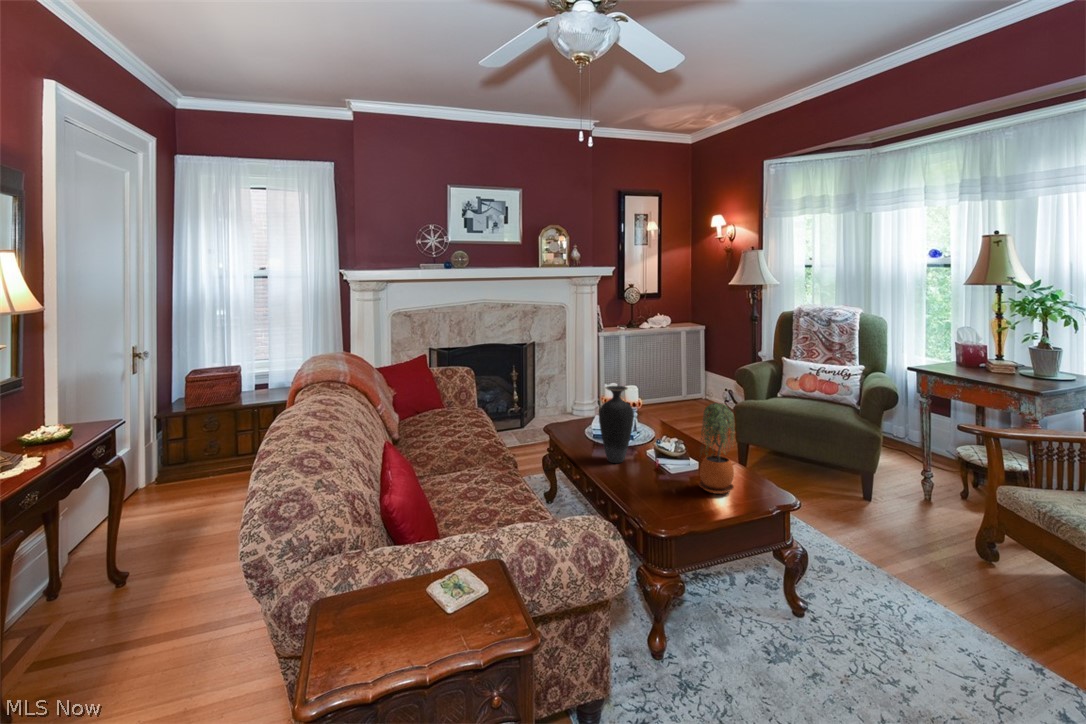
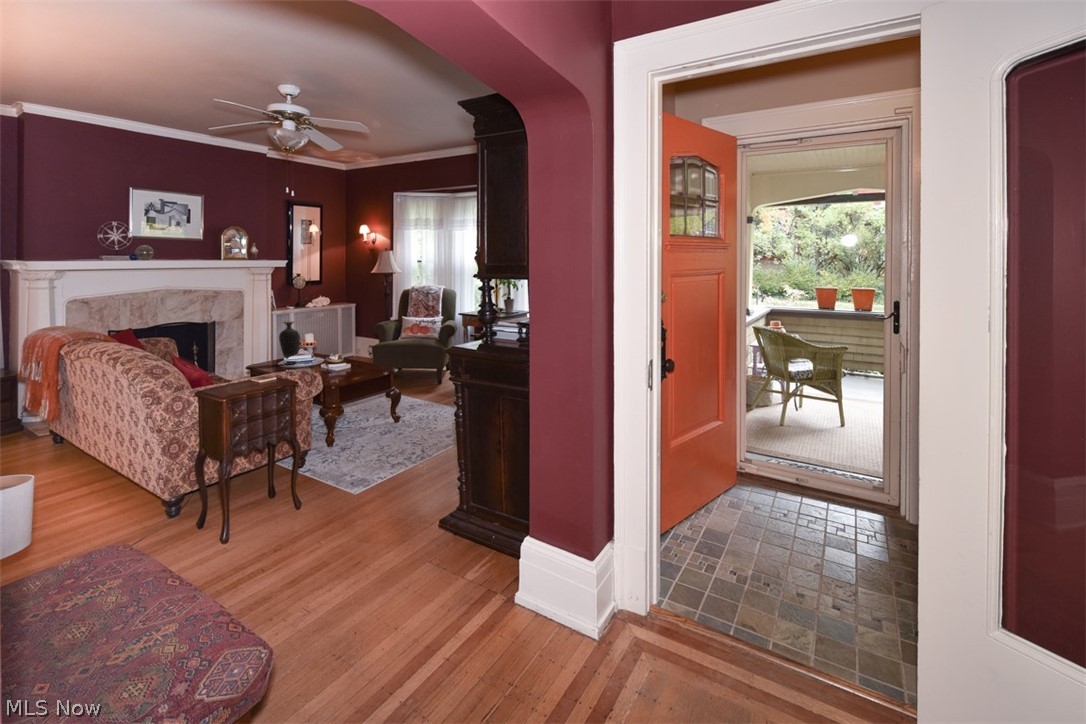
potted plant: present [699,403,734,494] -> none [335,322,354,366]

